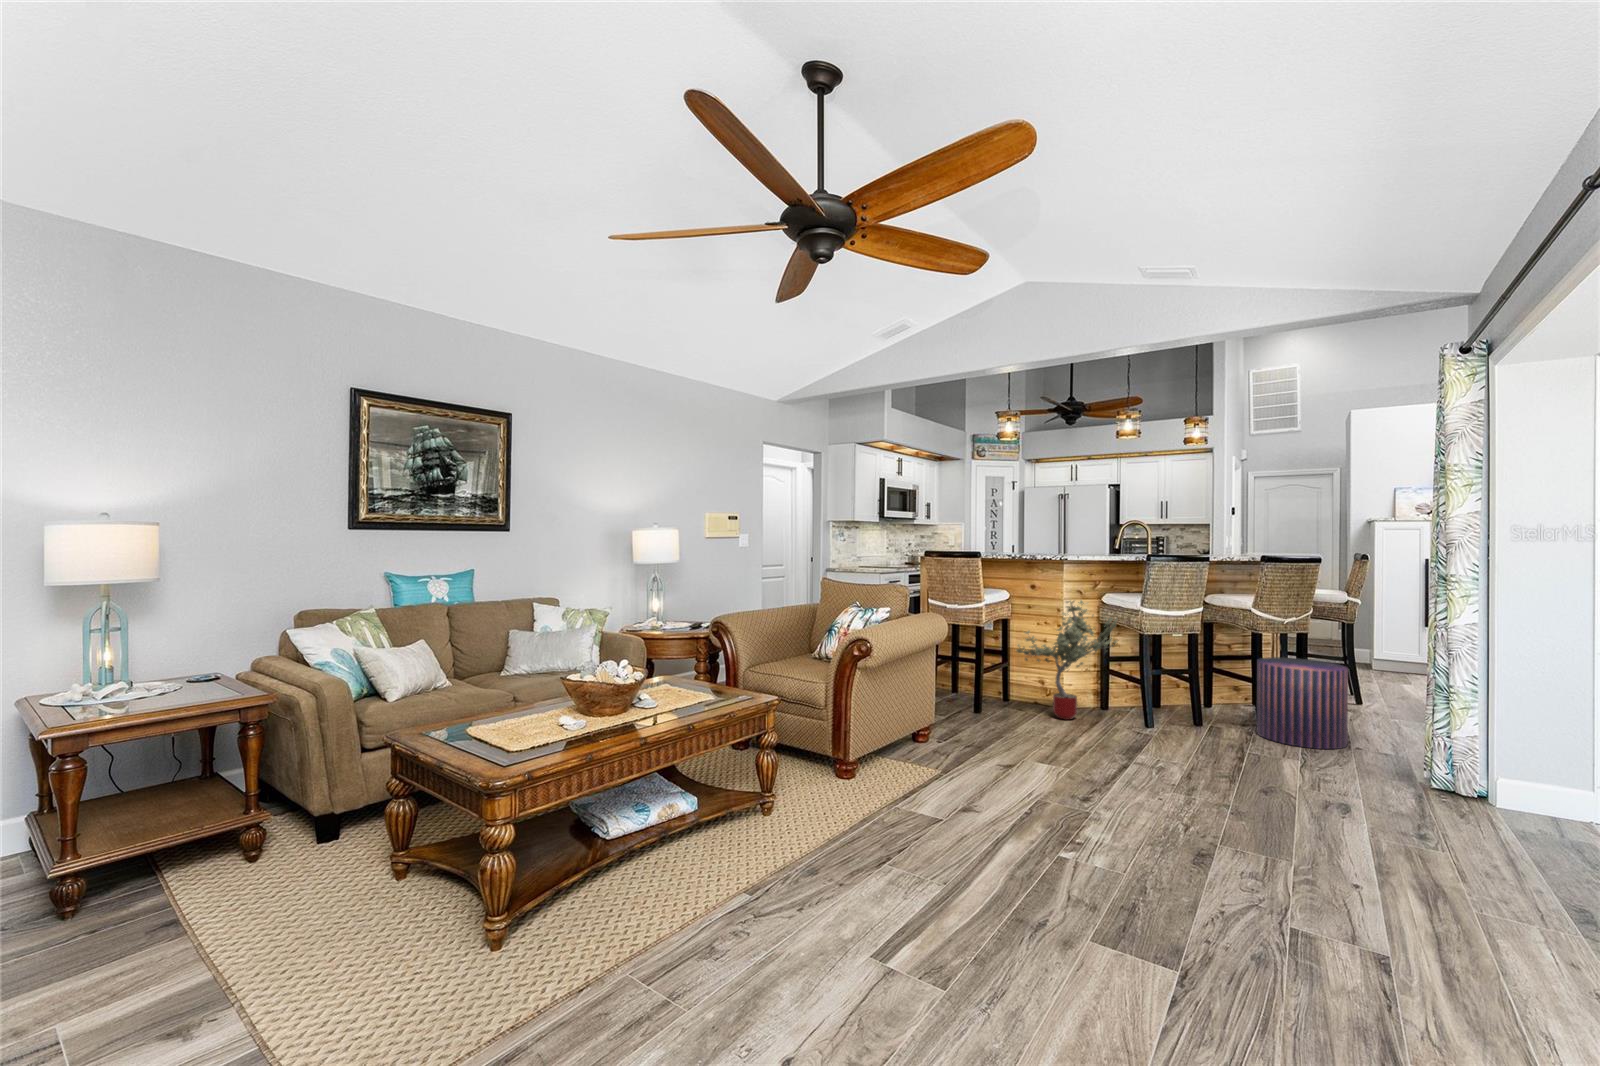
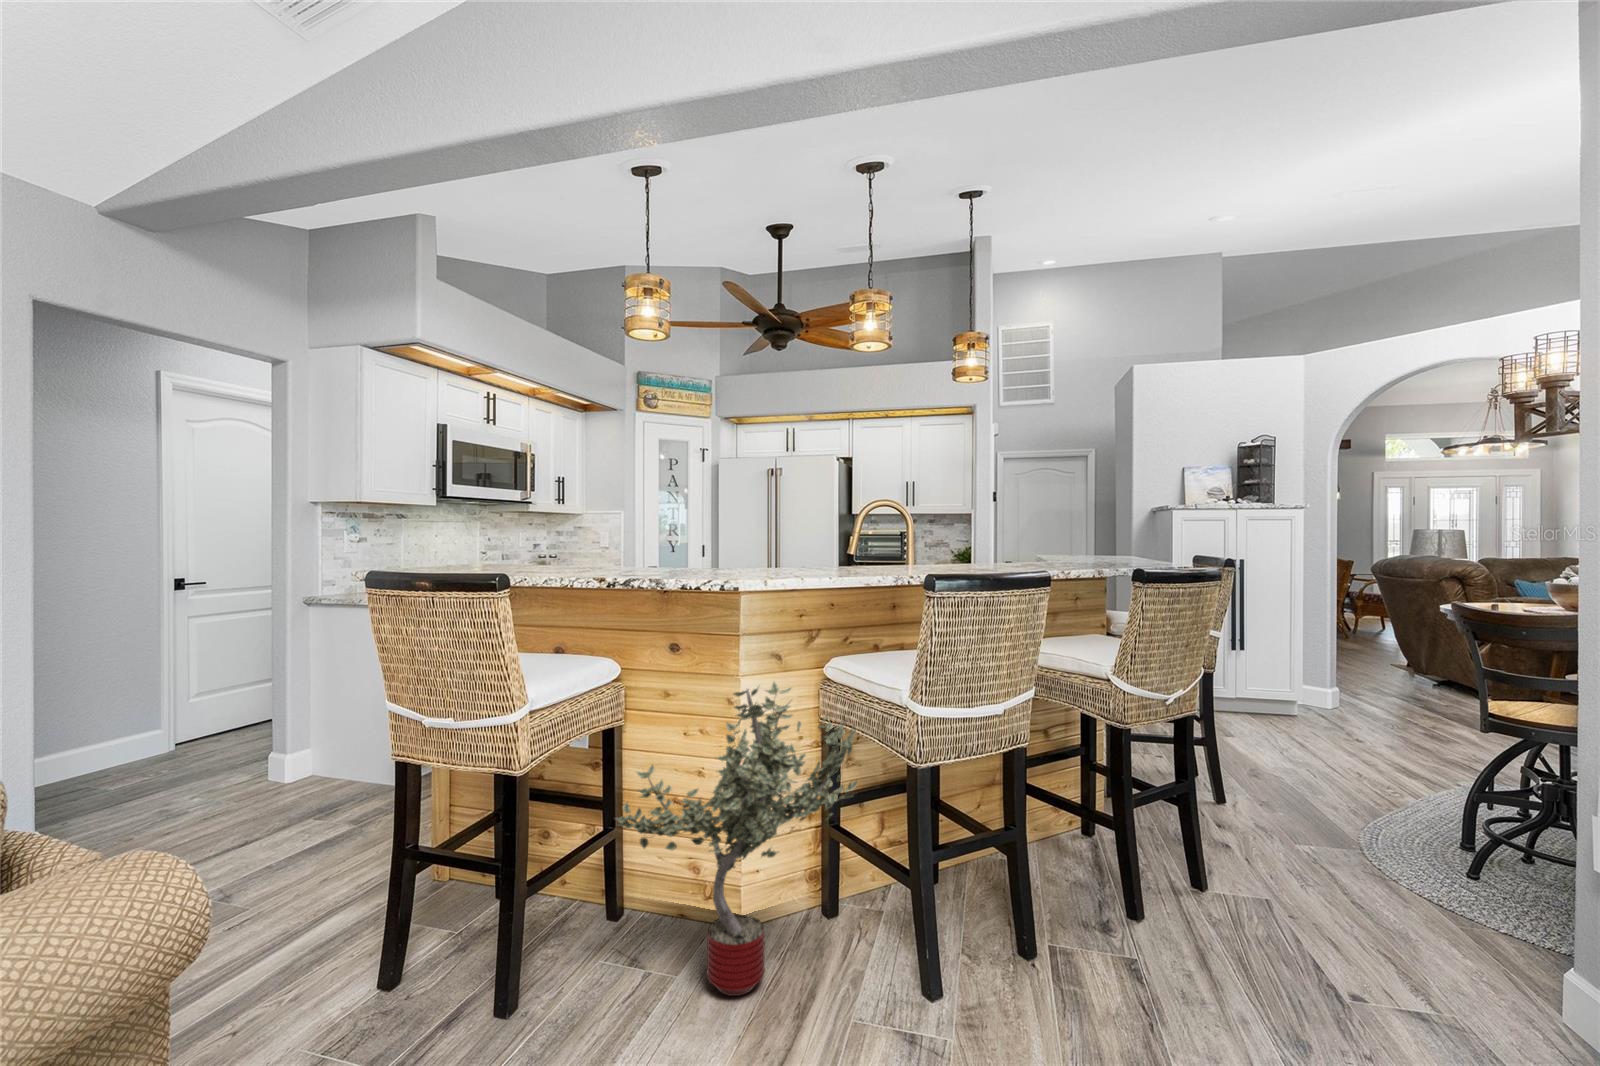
pouf: present [1257,657,1348,749] -> none [1141,784,1336,1035]

